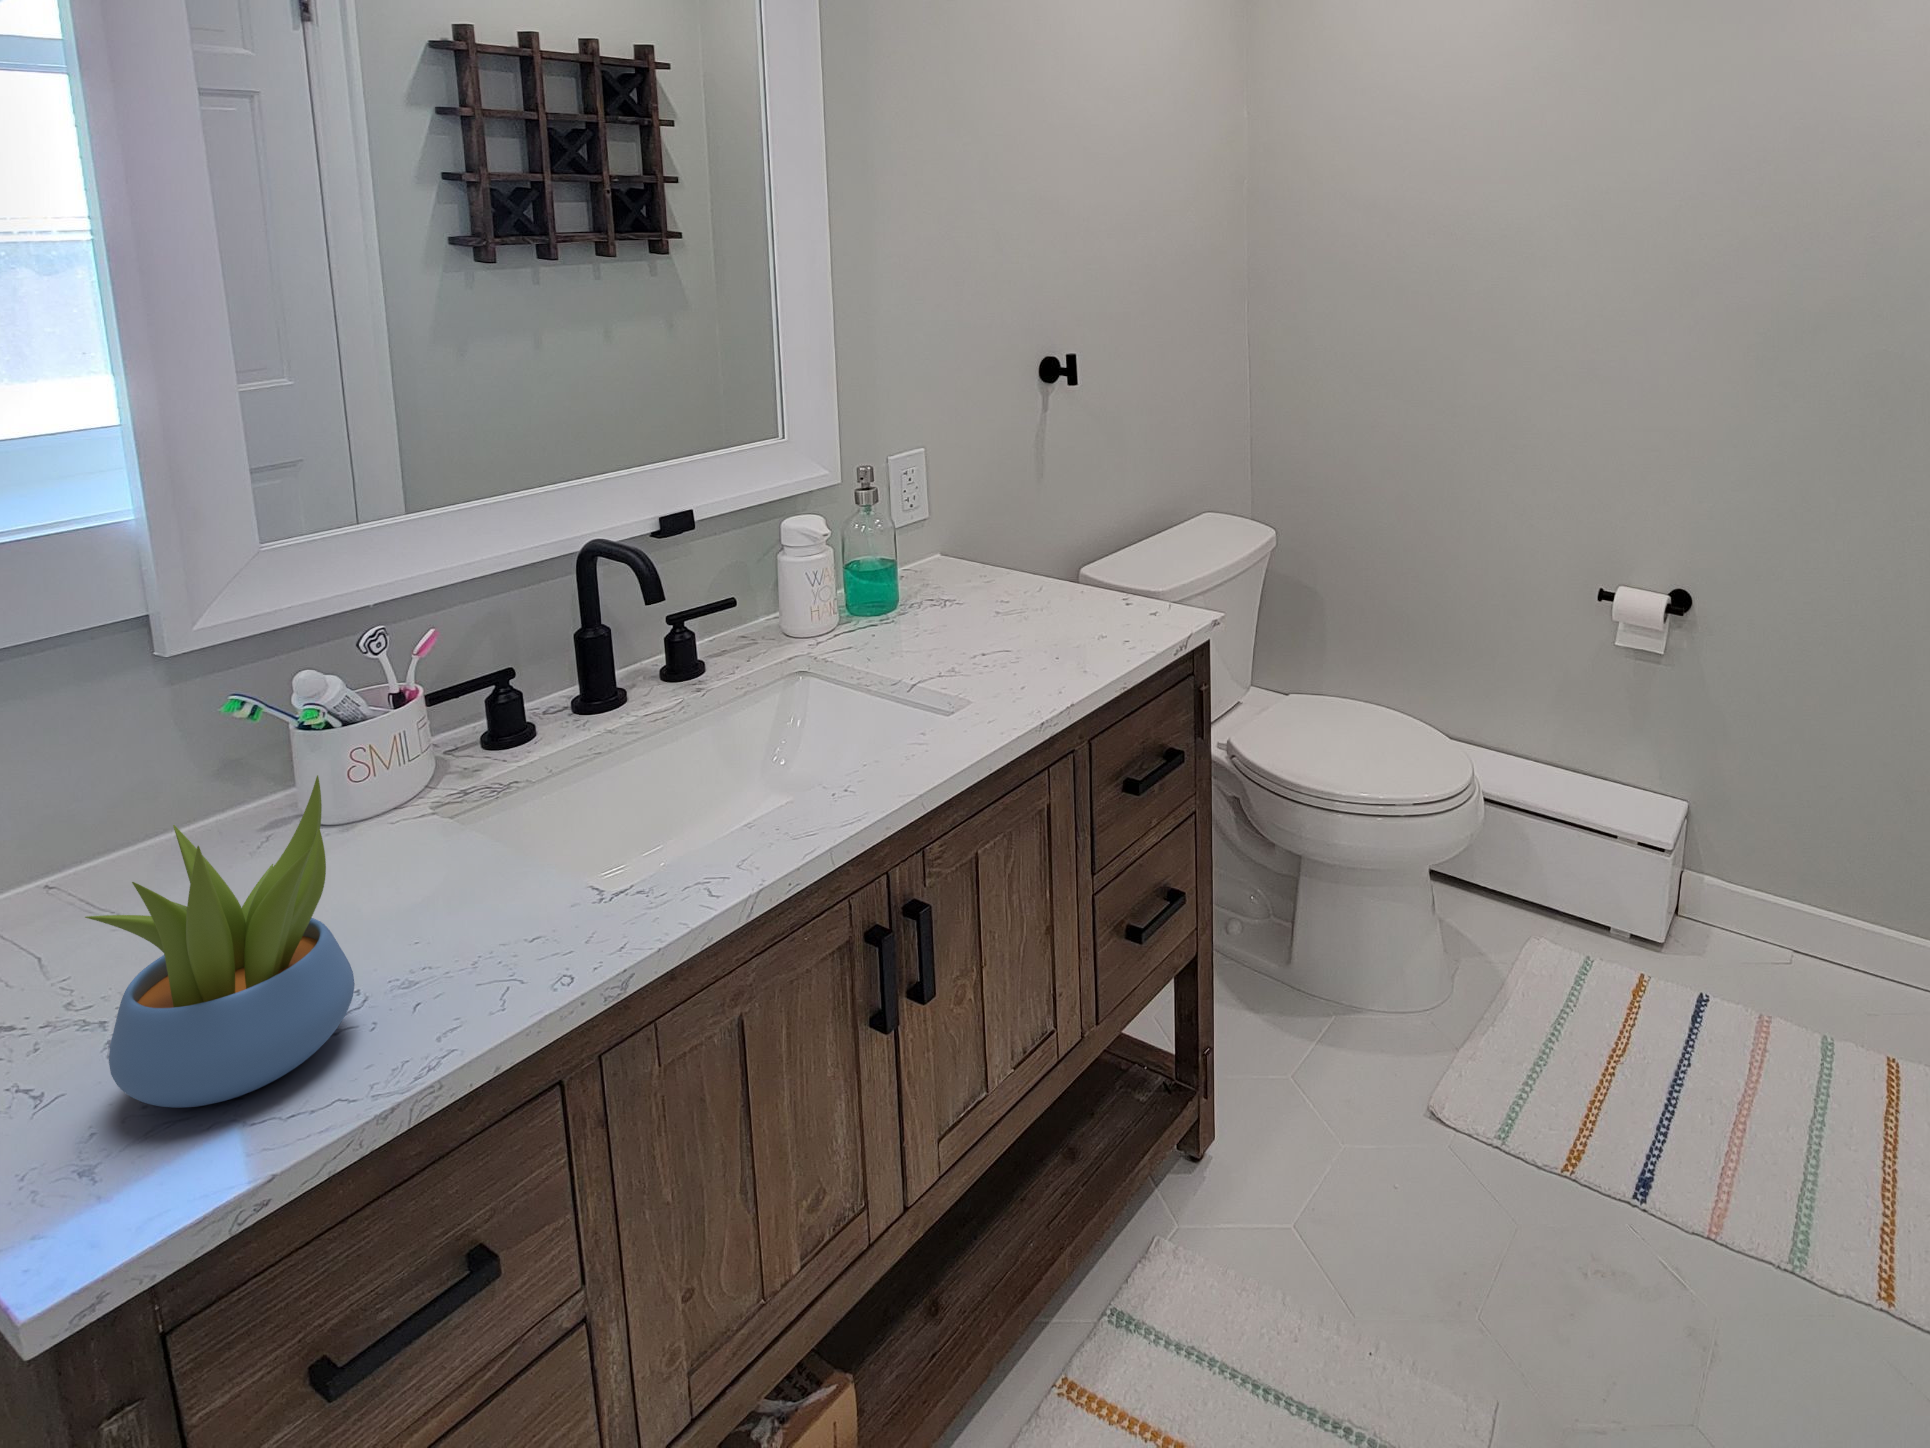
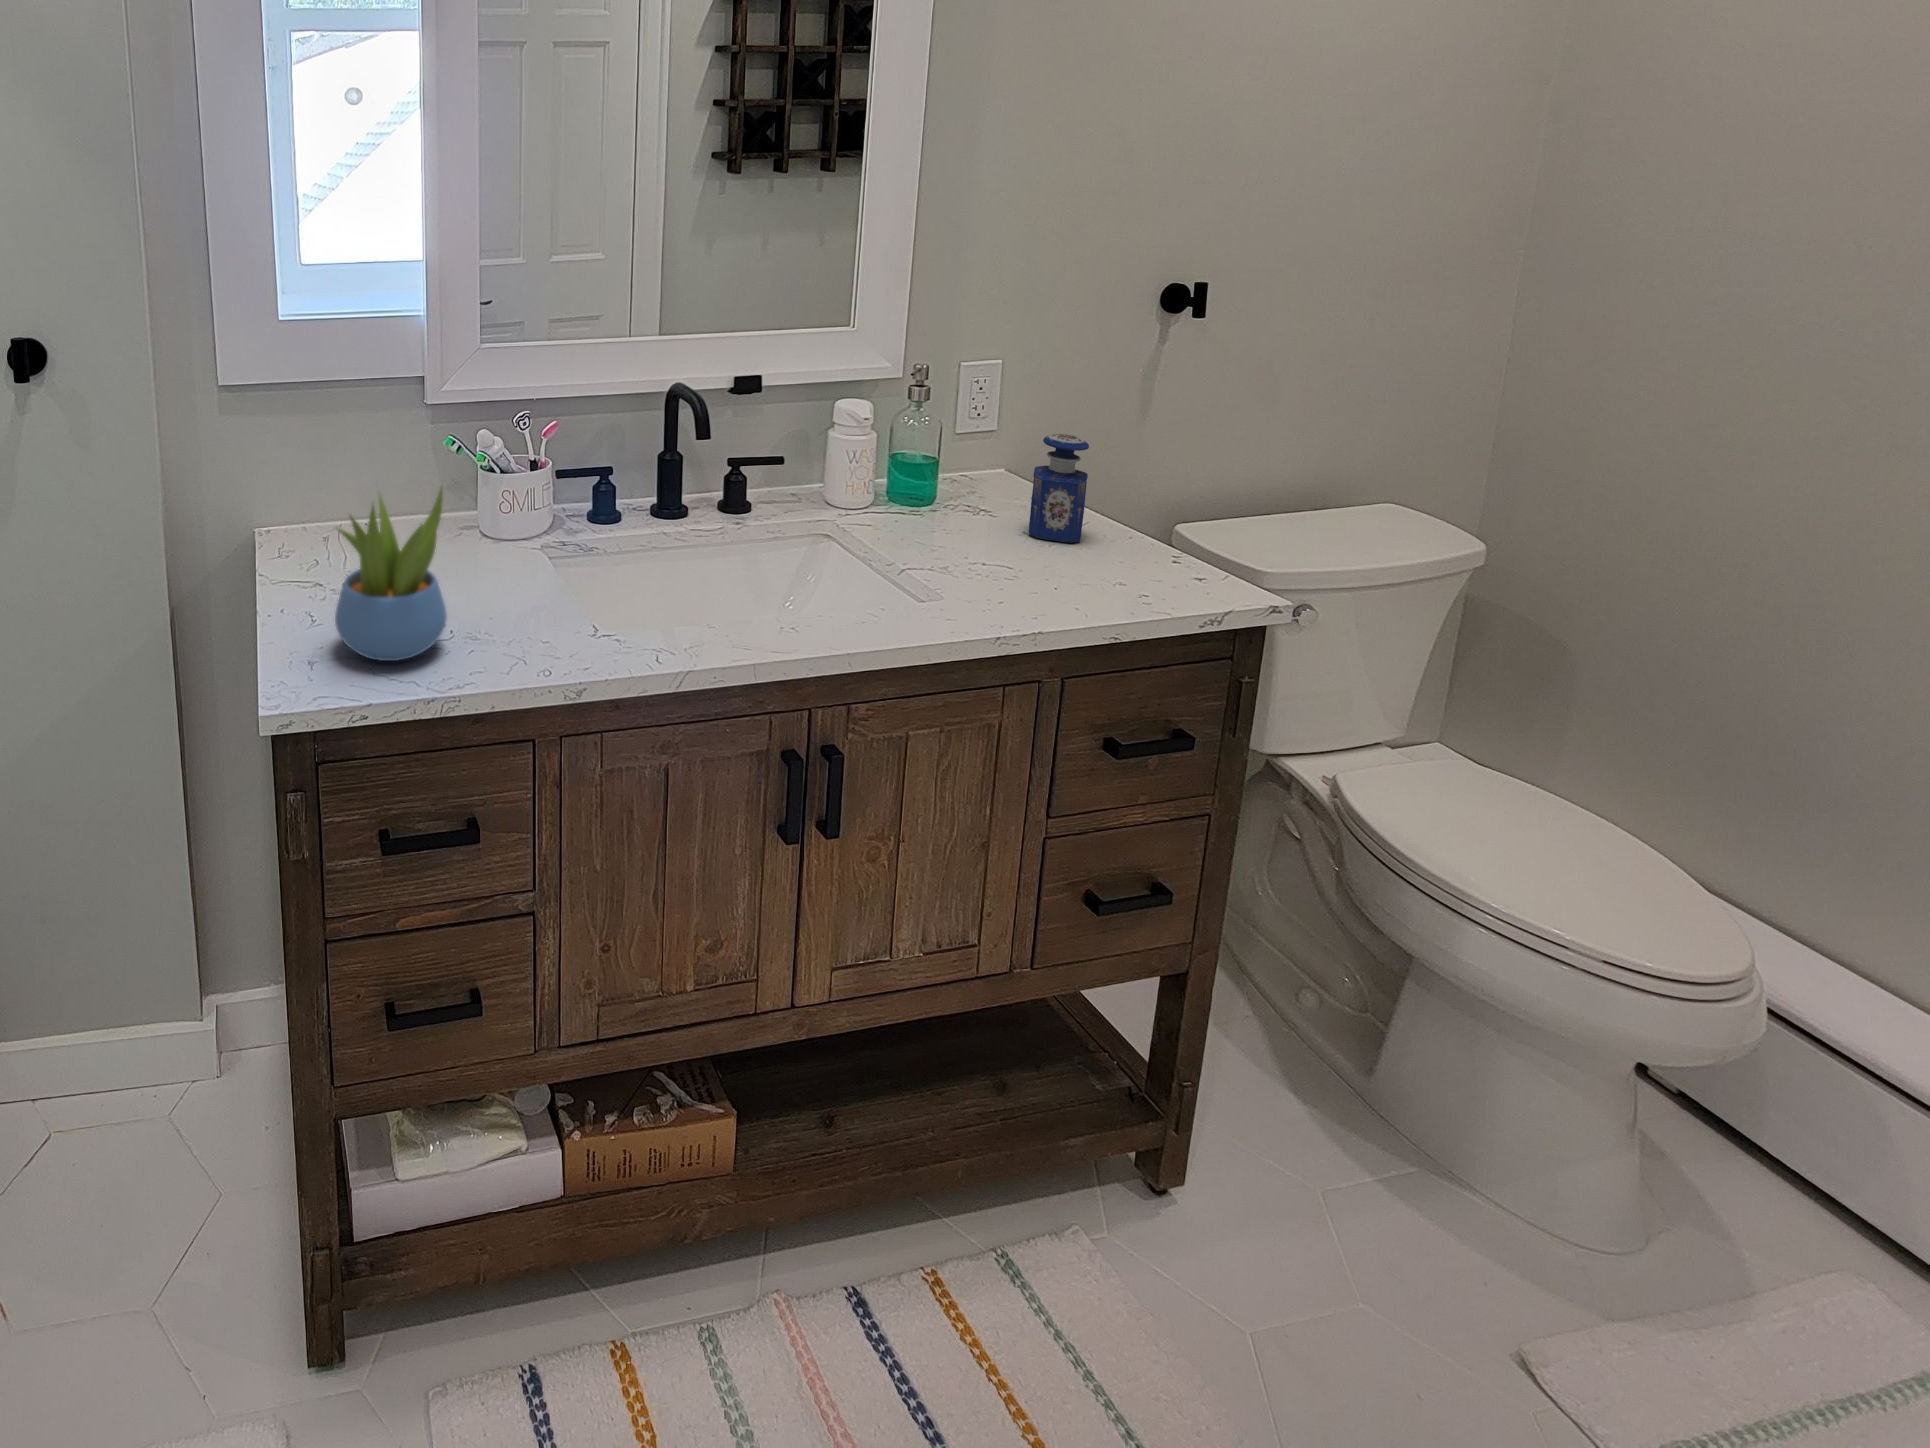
perfume bottle: none [993,507,1046,611] -> present [1029,434,1089,543]

